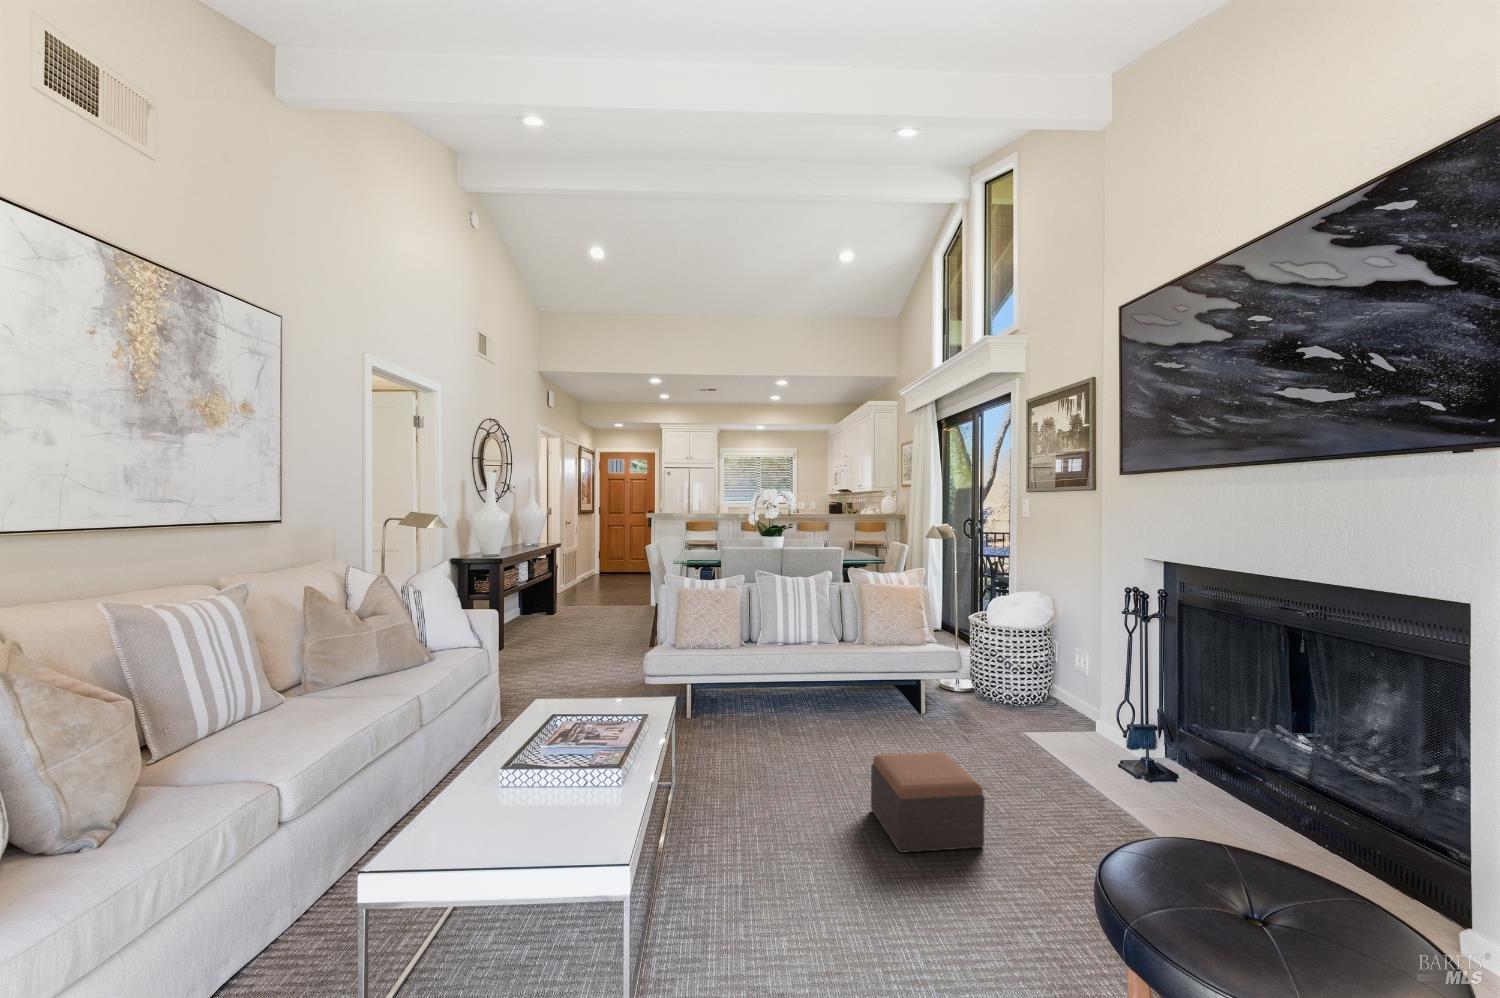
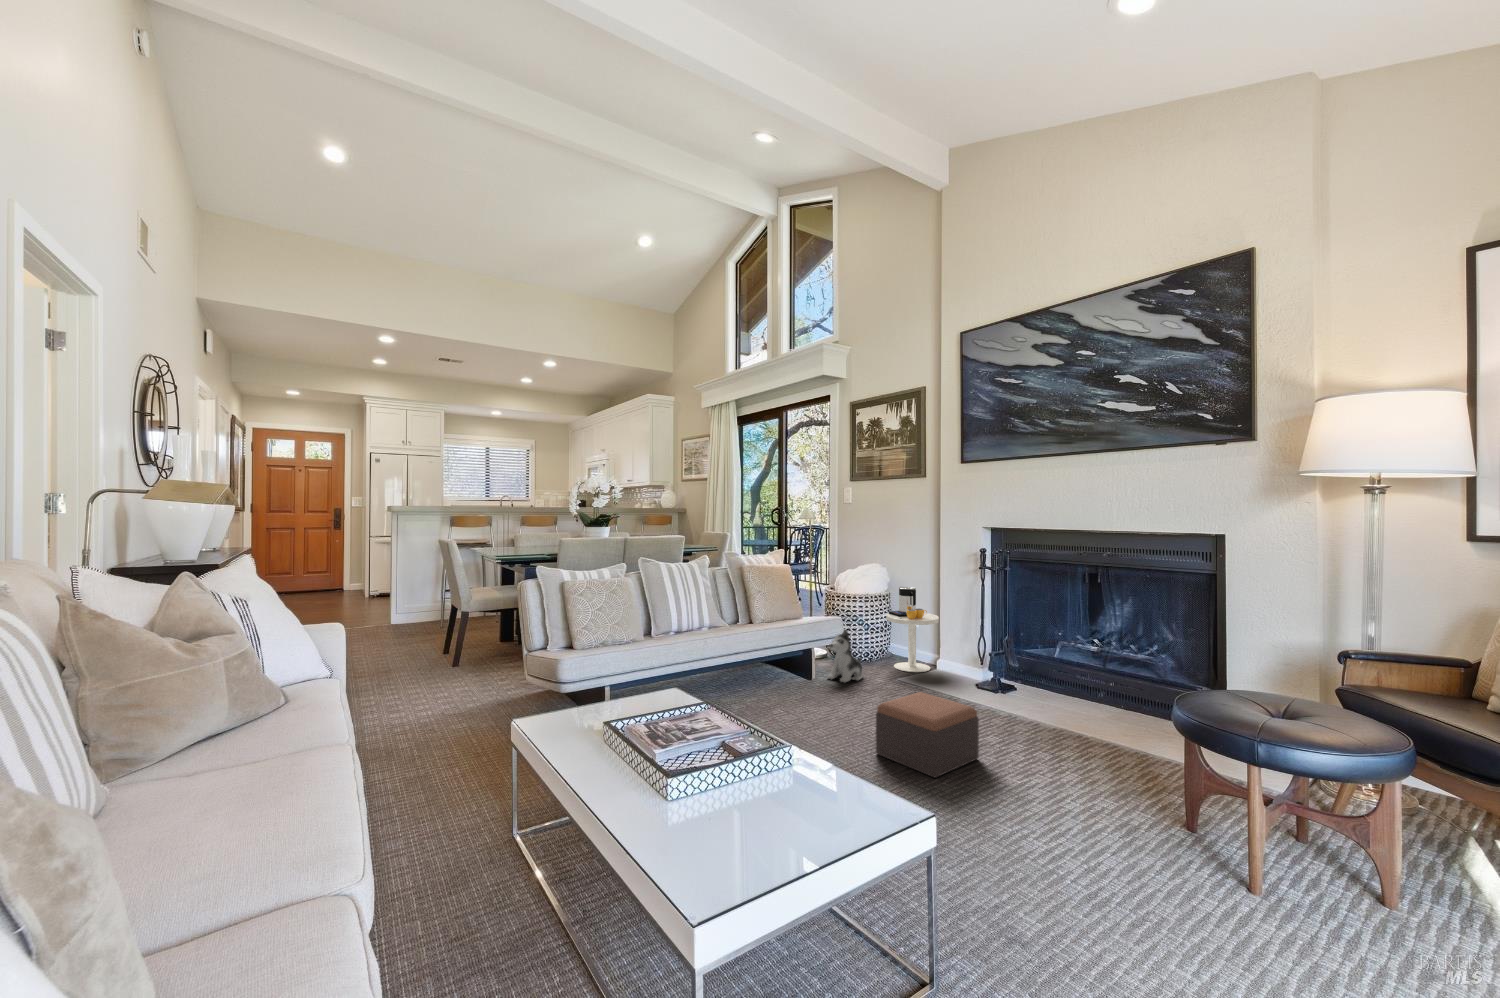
side table: none [1023,625,1093,733] -> present [886,587,939,672]
plush toy: none [932,666,982,728] -> present [827,630,862,682]

